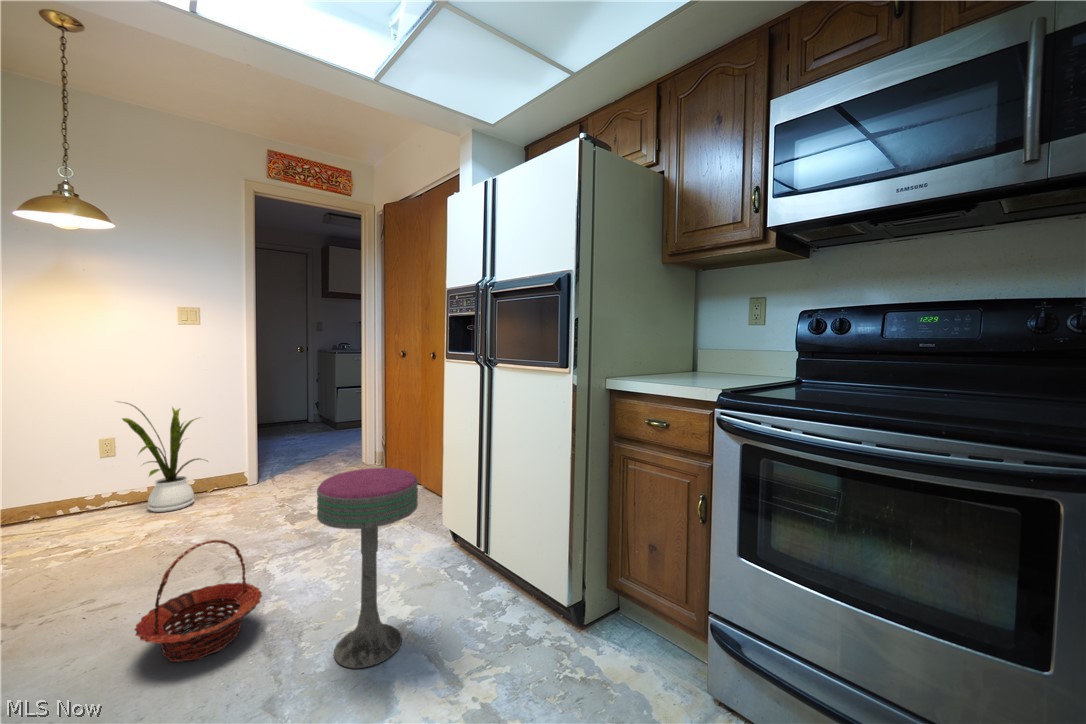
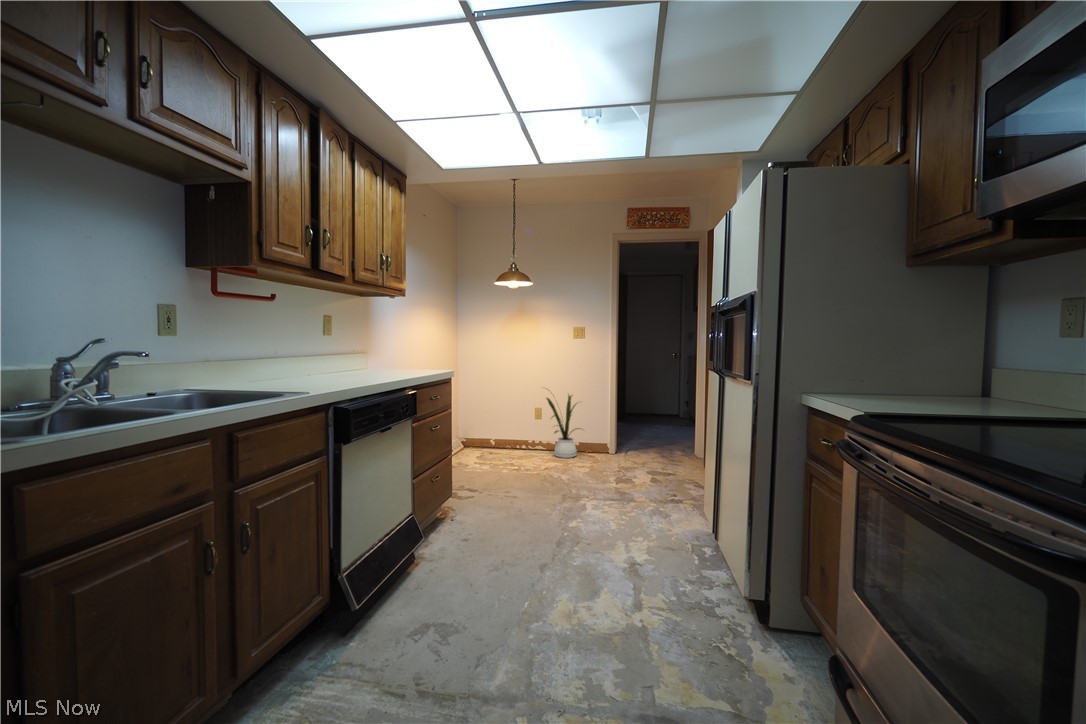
bar stool: present [317,468,418,668] -> none [578,444,641,574]
basket: present [135,540,262,662] -> none [512,470,568,532]

